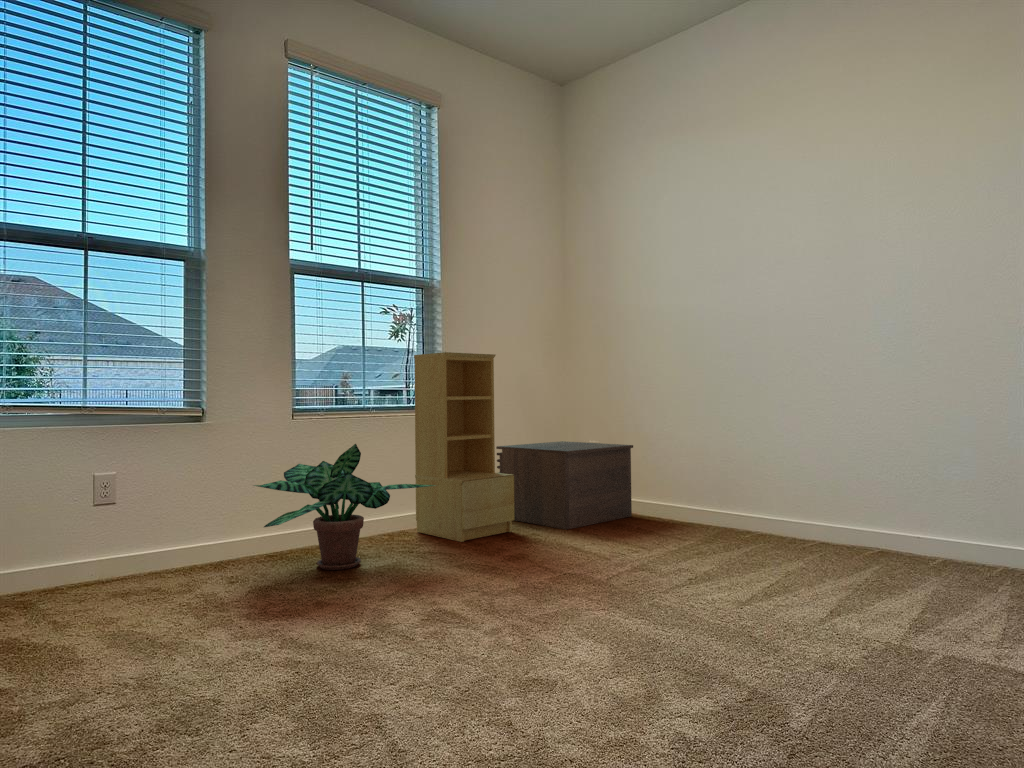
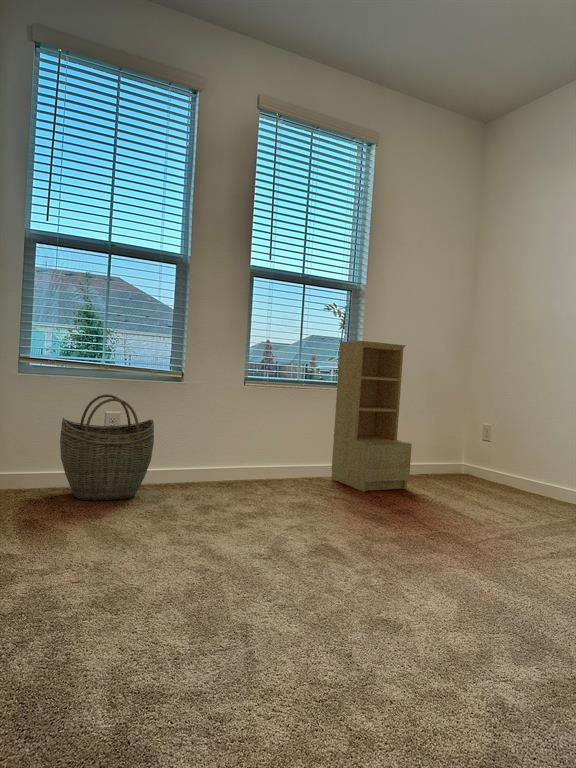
nightstand: present [496,441,633,530] -> none [399,419,521,493]
potted plant: present [254,444,435,570] -> none [207,406,345,500]
woven basket: none [26,451,175,608] -> present [60,394,154,500]

